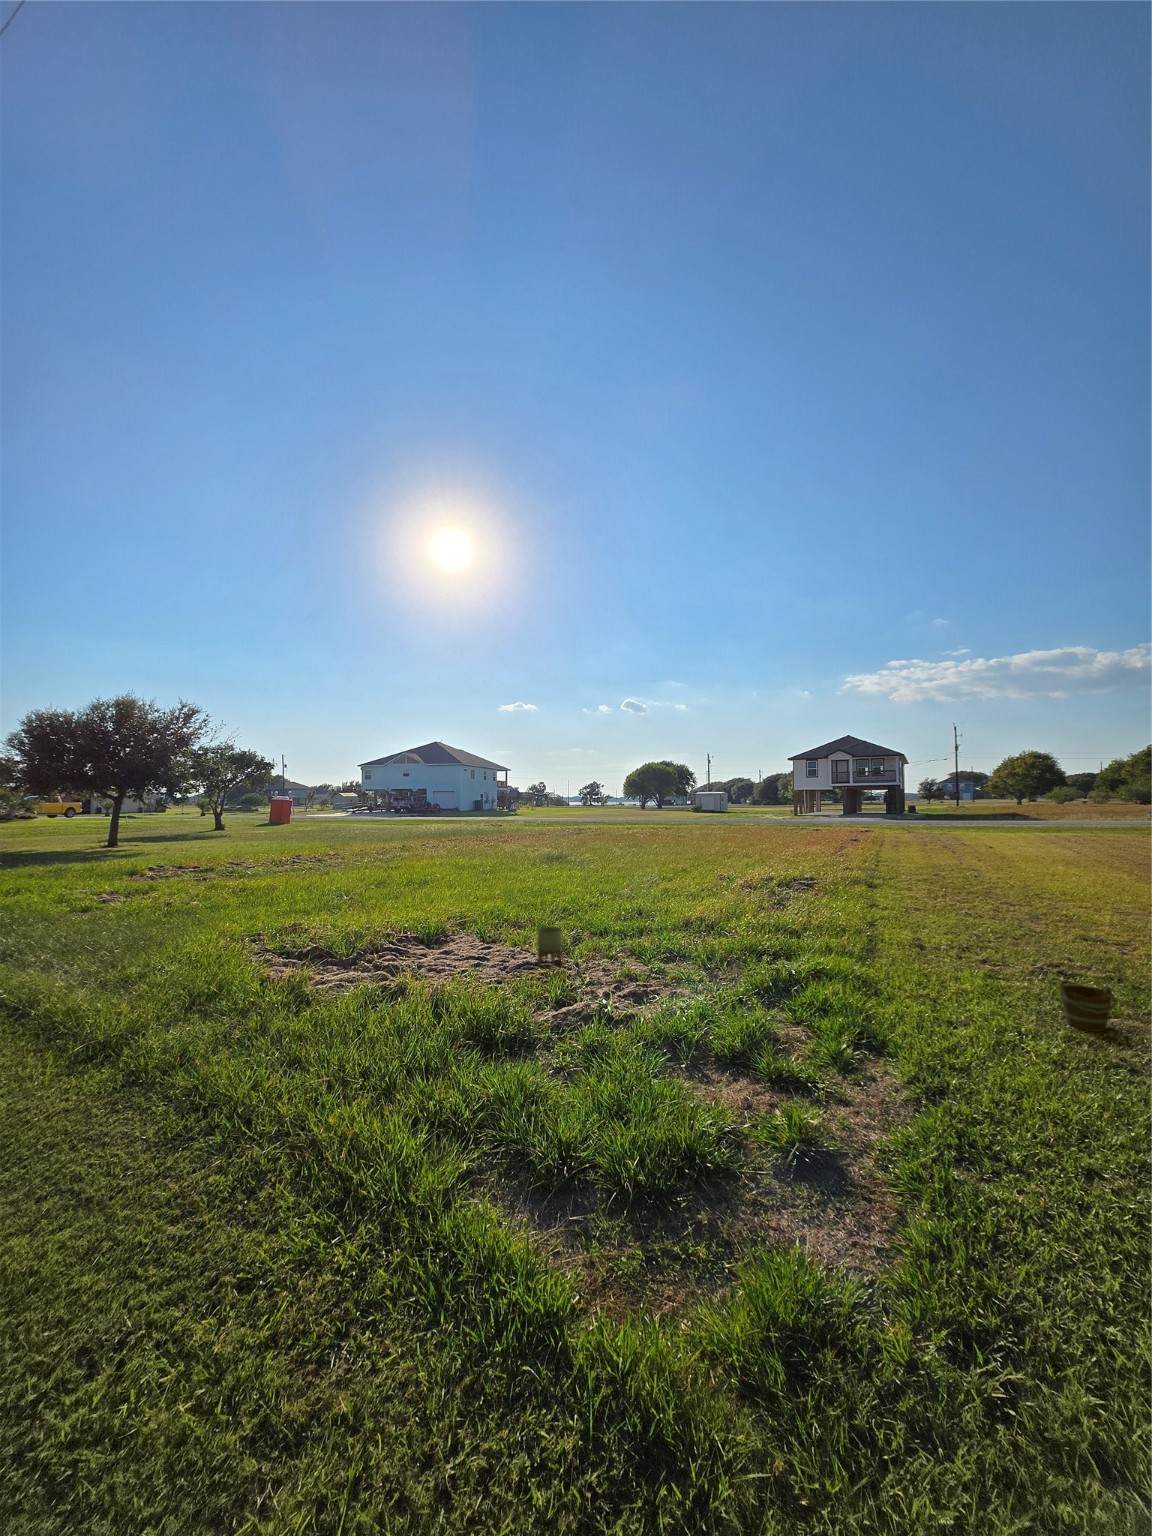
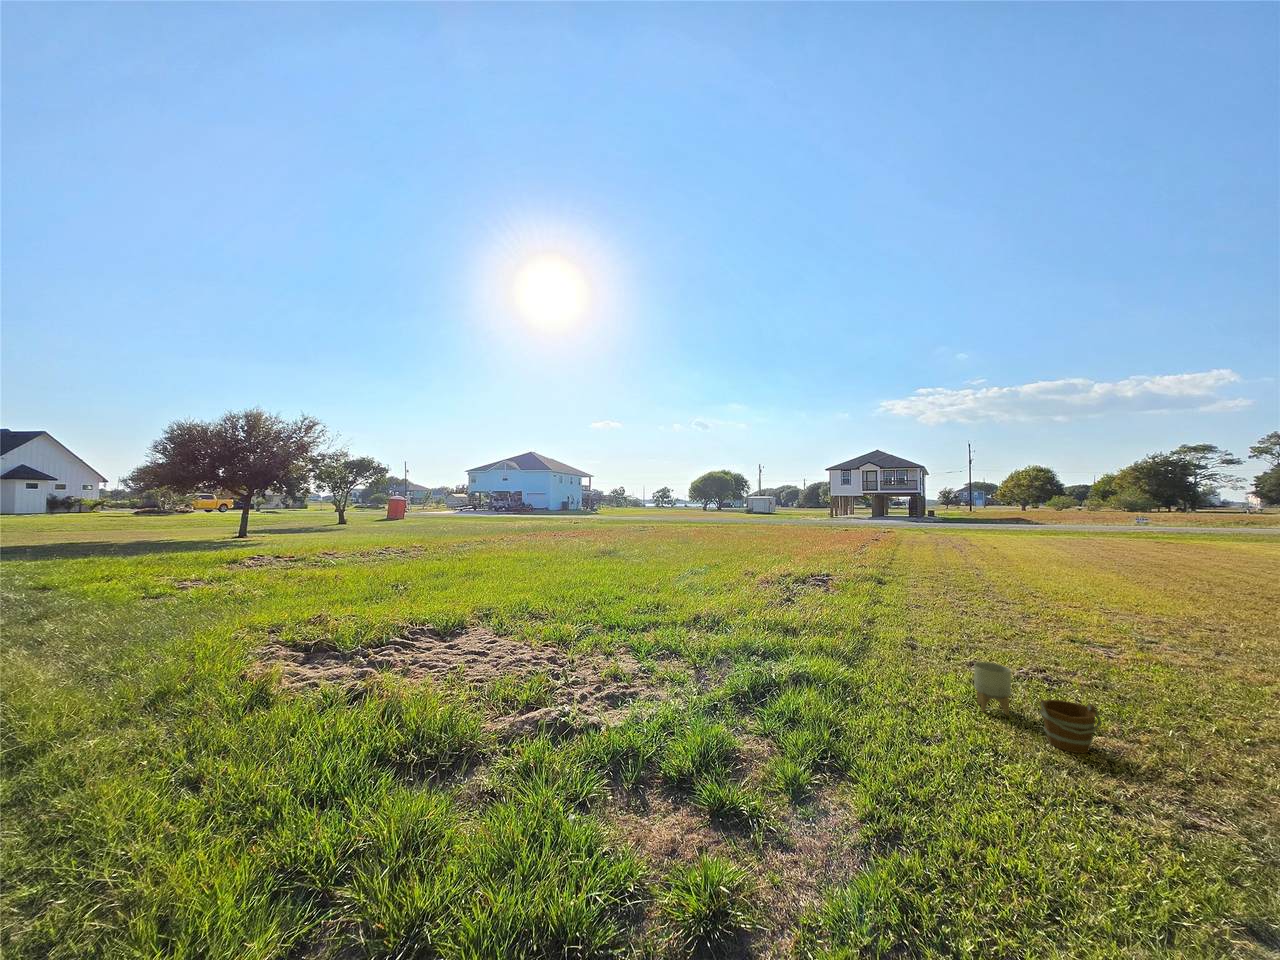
planter: present [538,927,562,966] -> present [974,662,1011,716]

